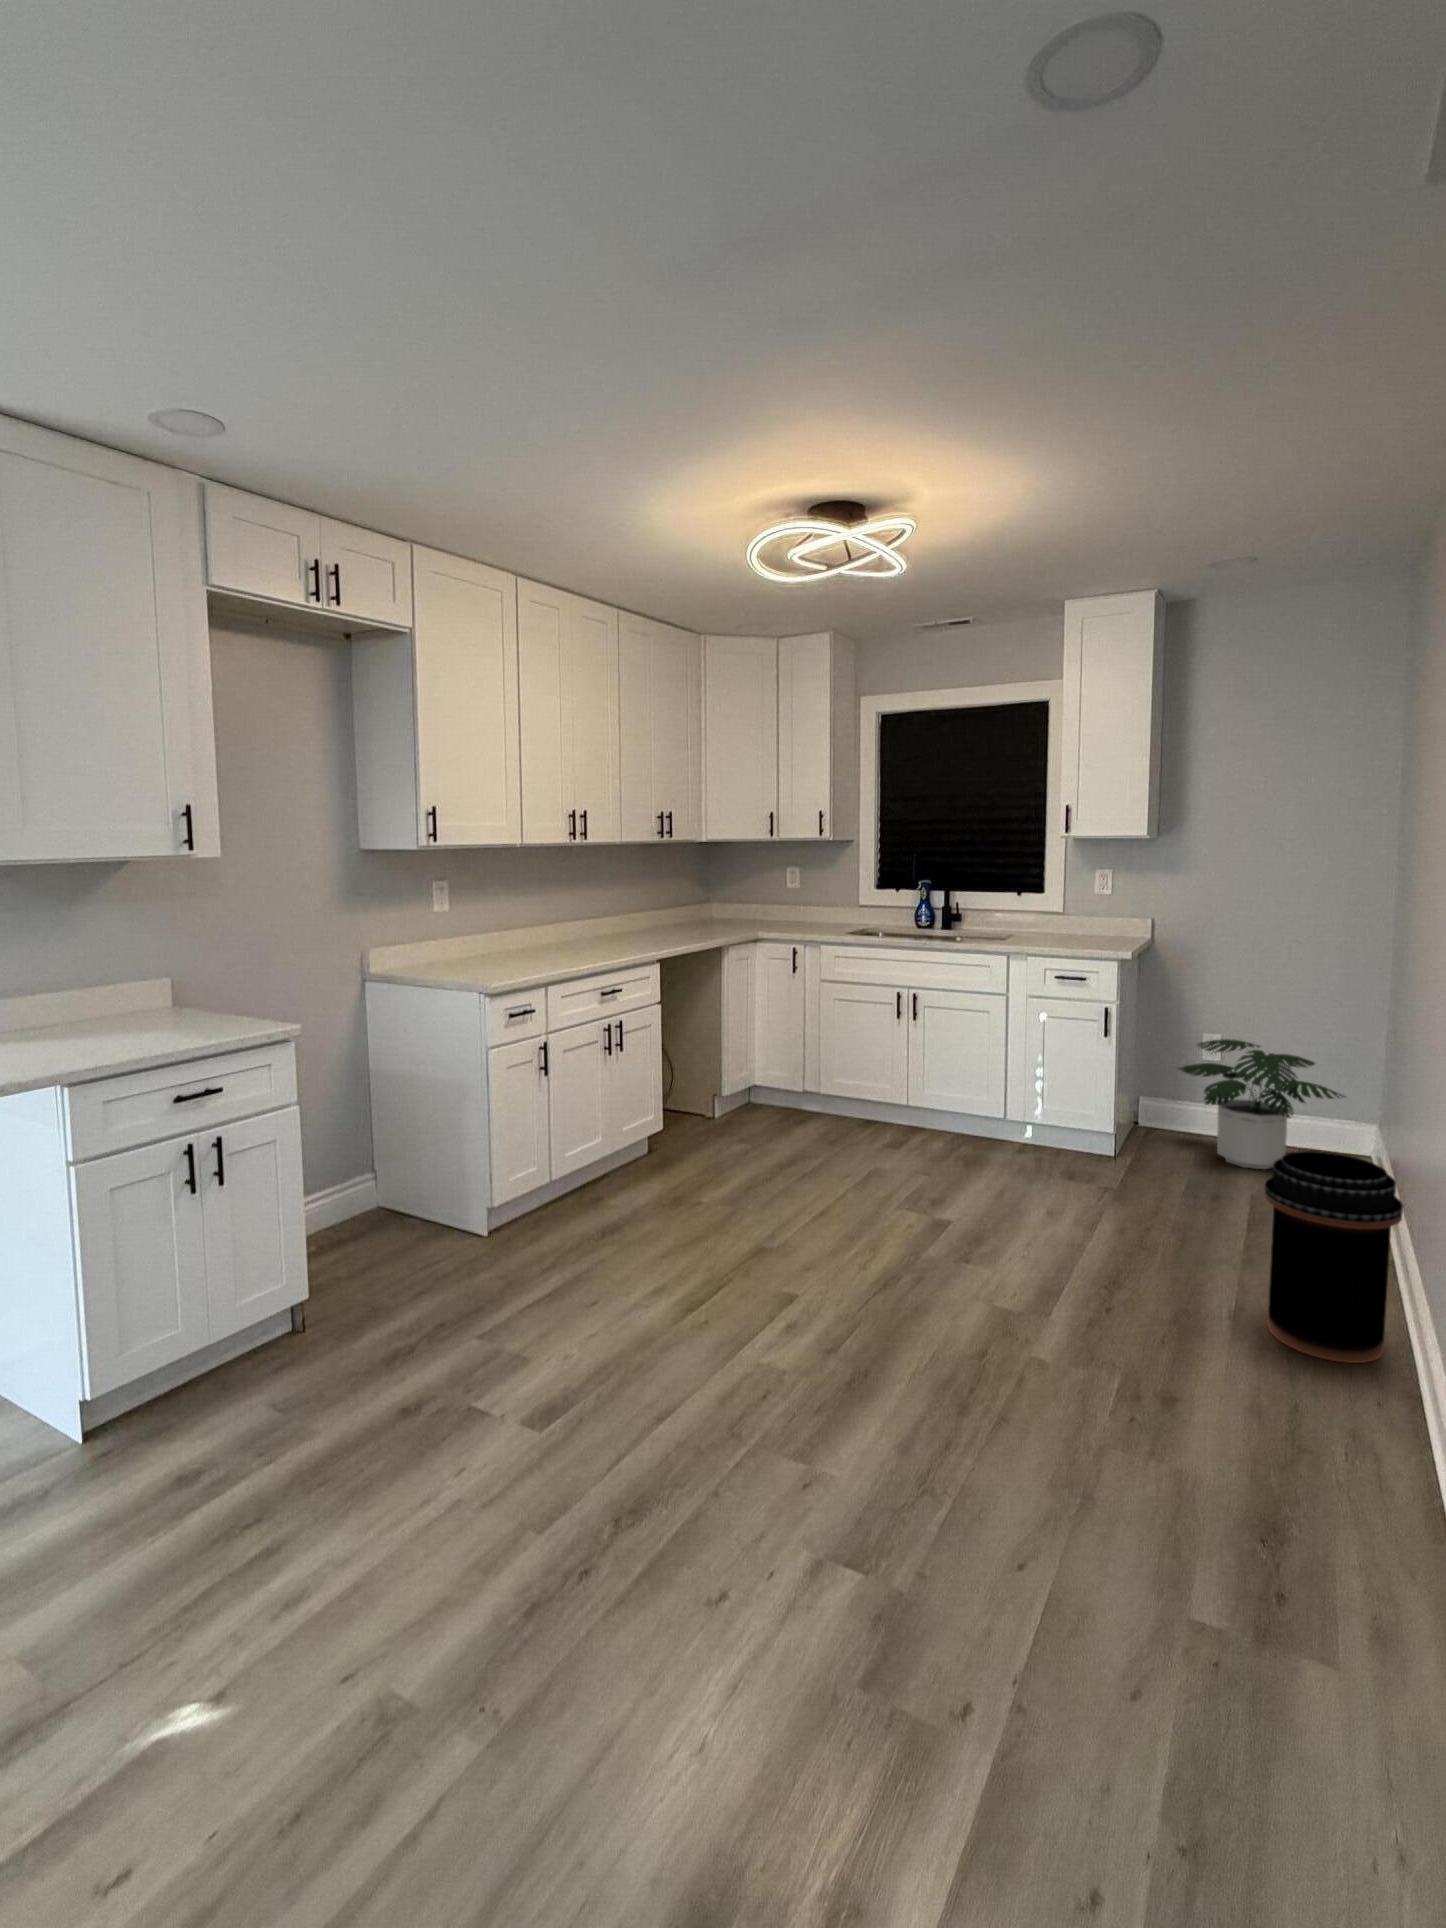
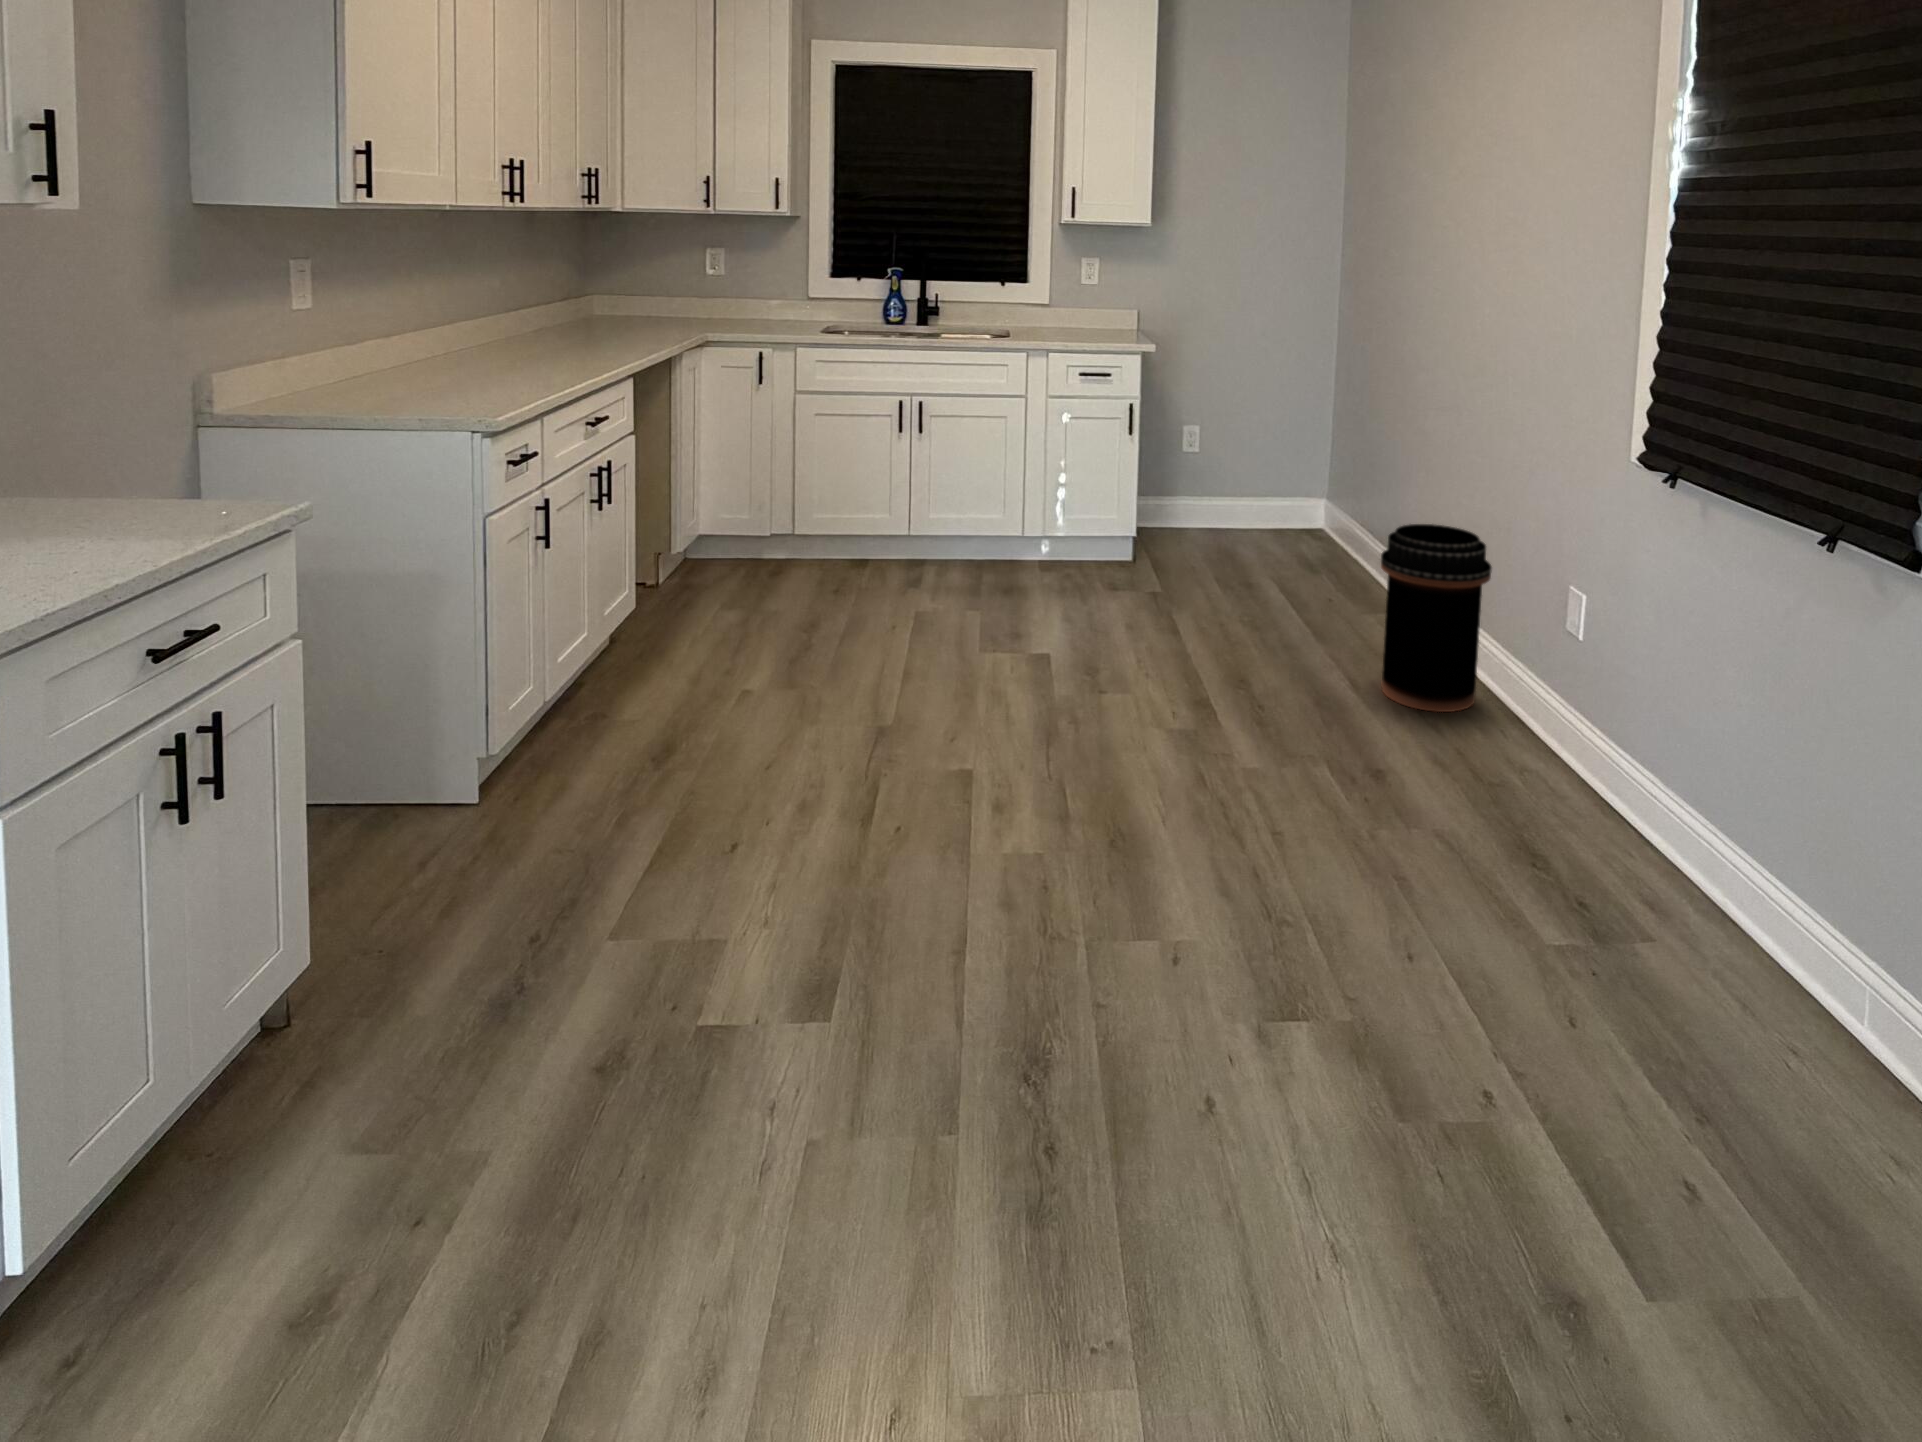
potted plant: present [1179,1039,1344,1169] -> none [1175,431,1326,557]

